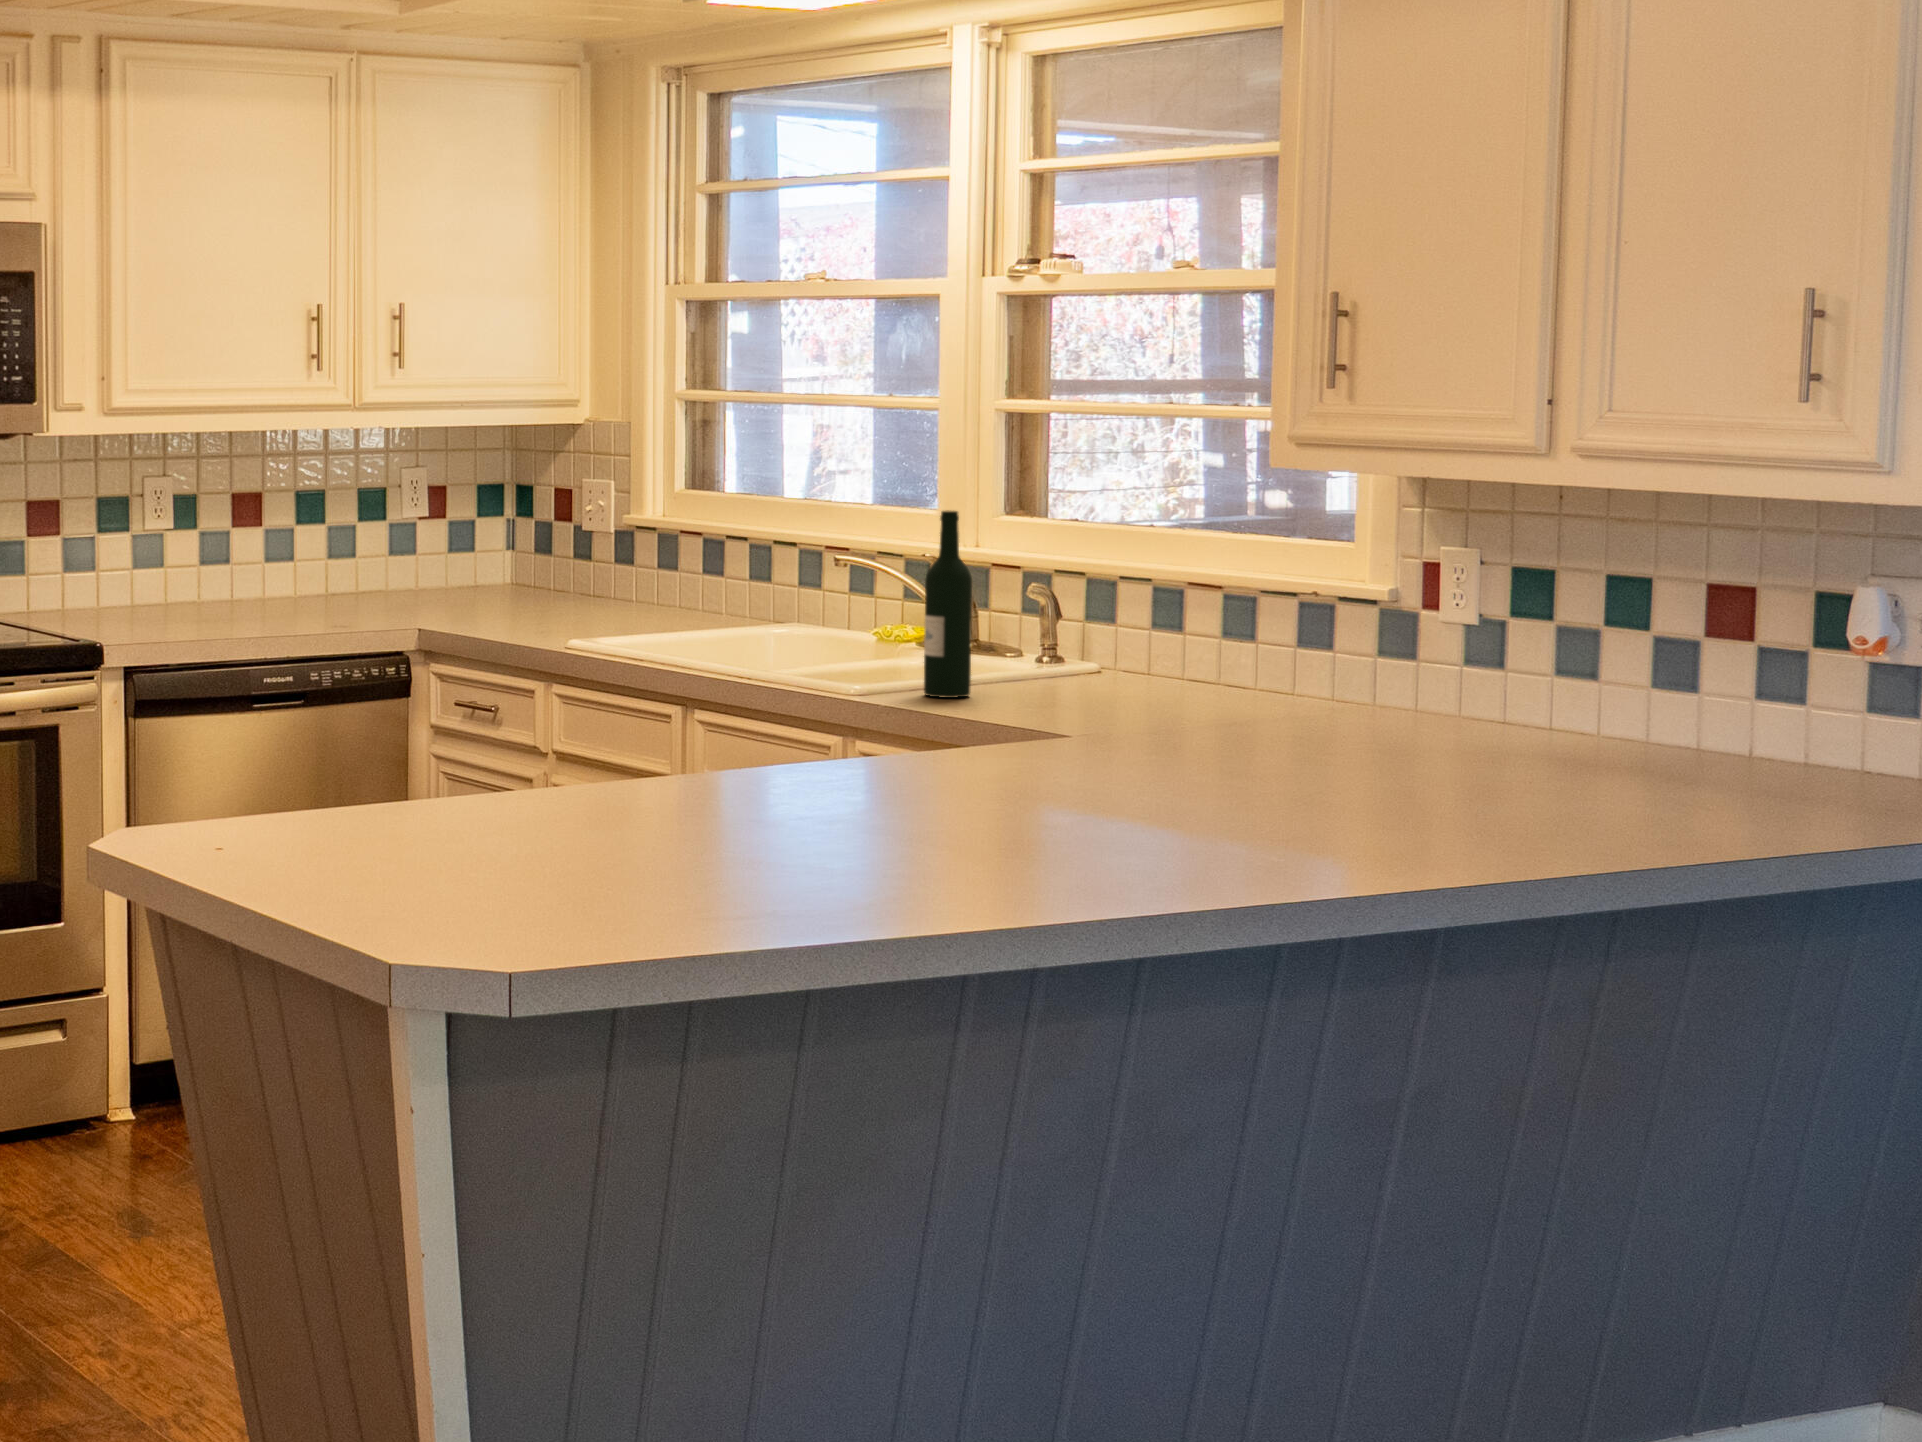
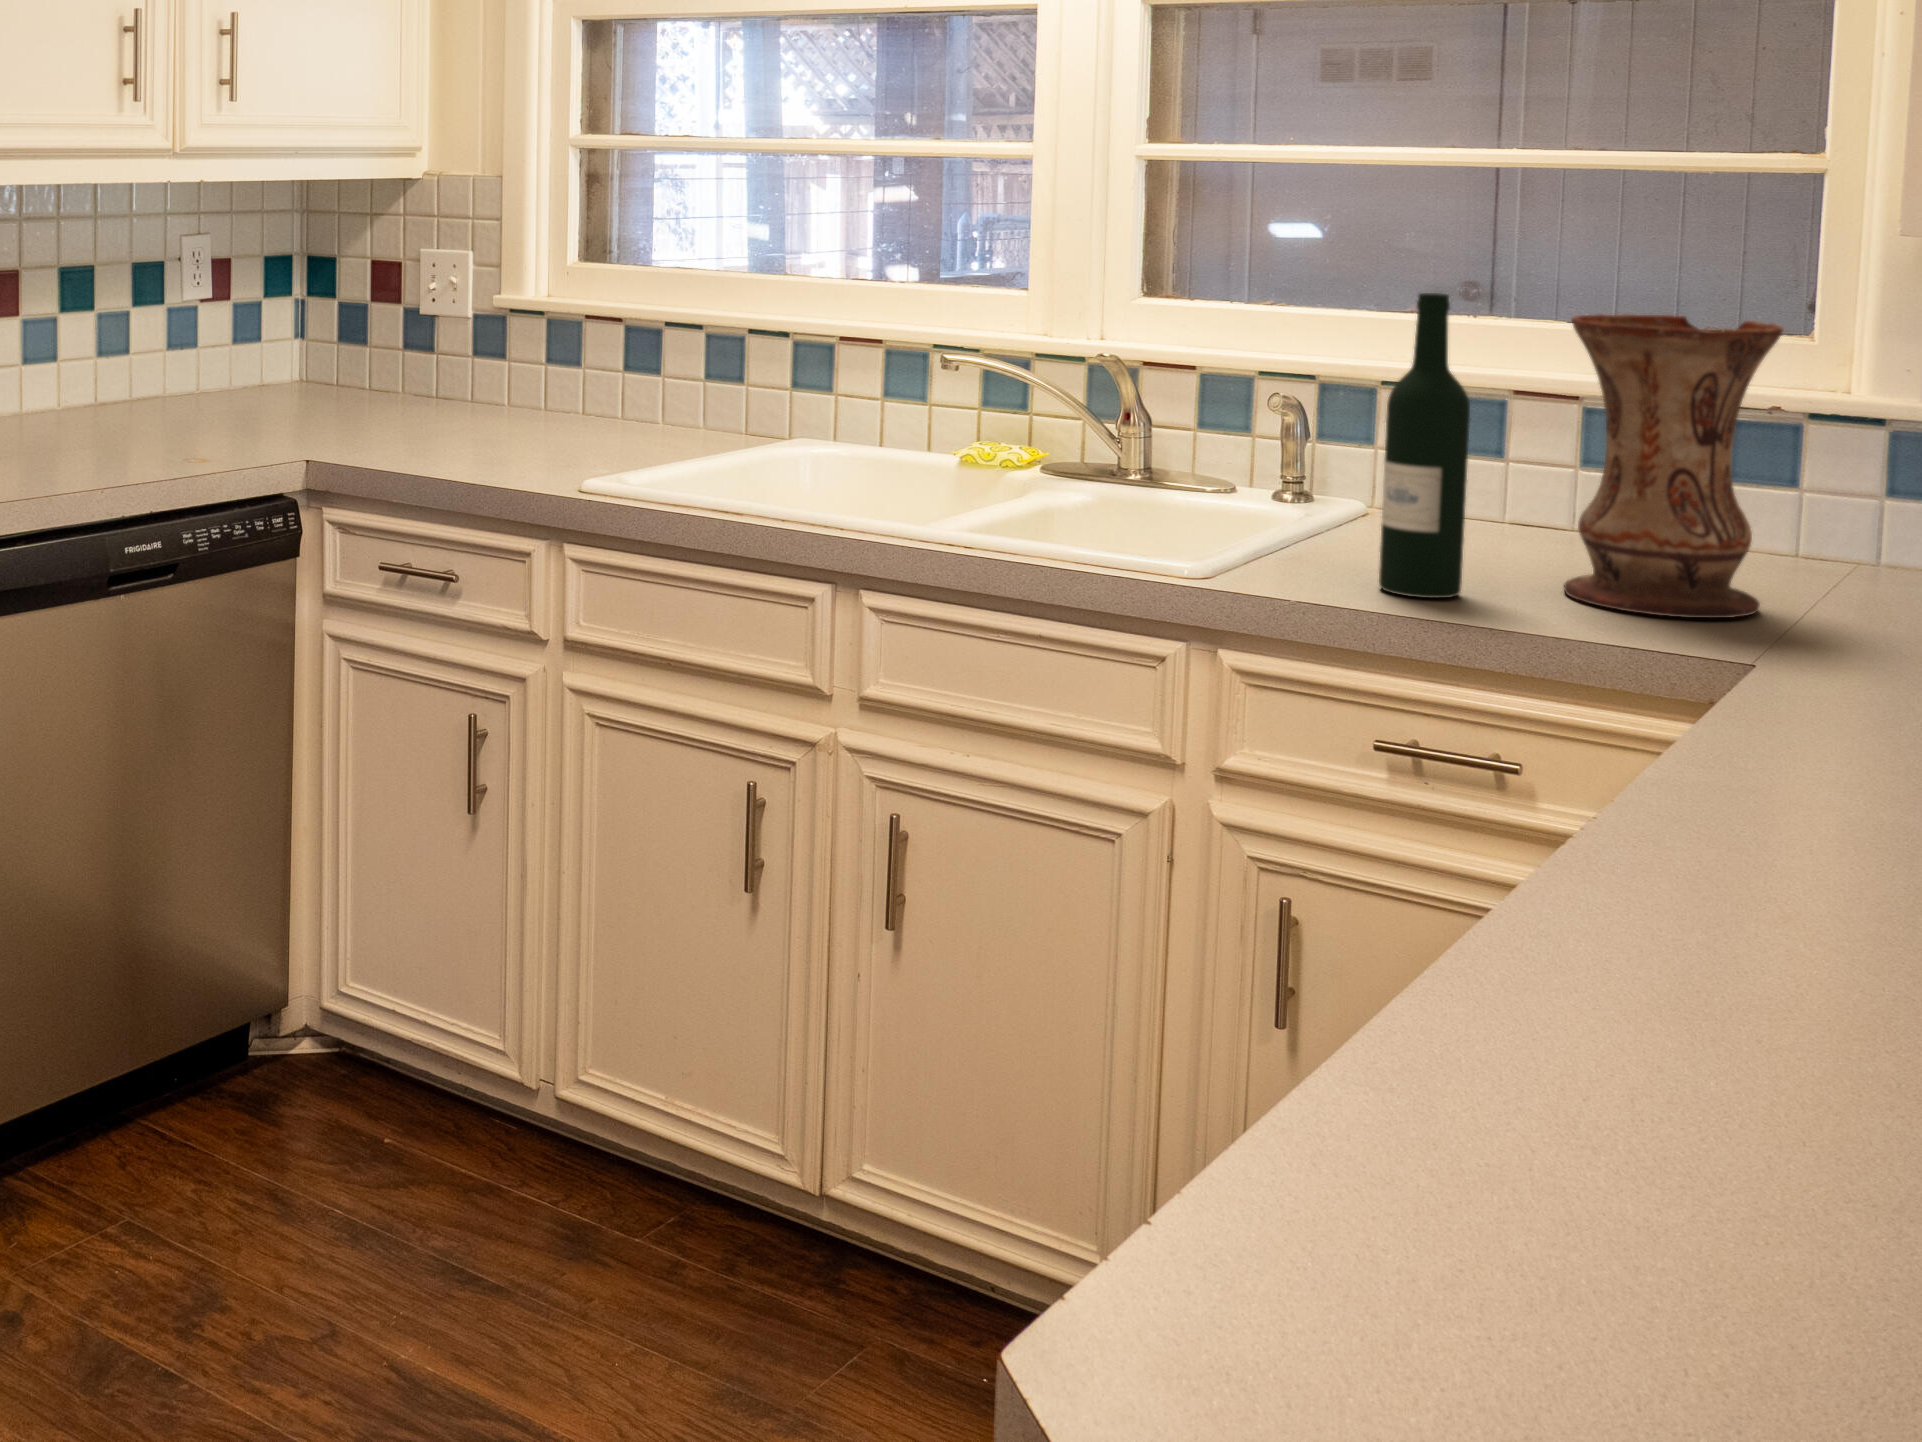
vase: none [1033,526,1148,709] -> present [1564,314,1784,618]

